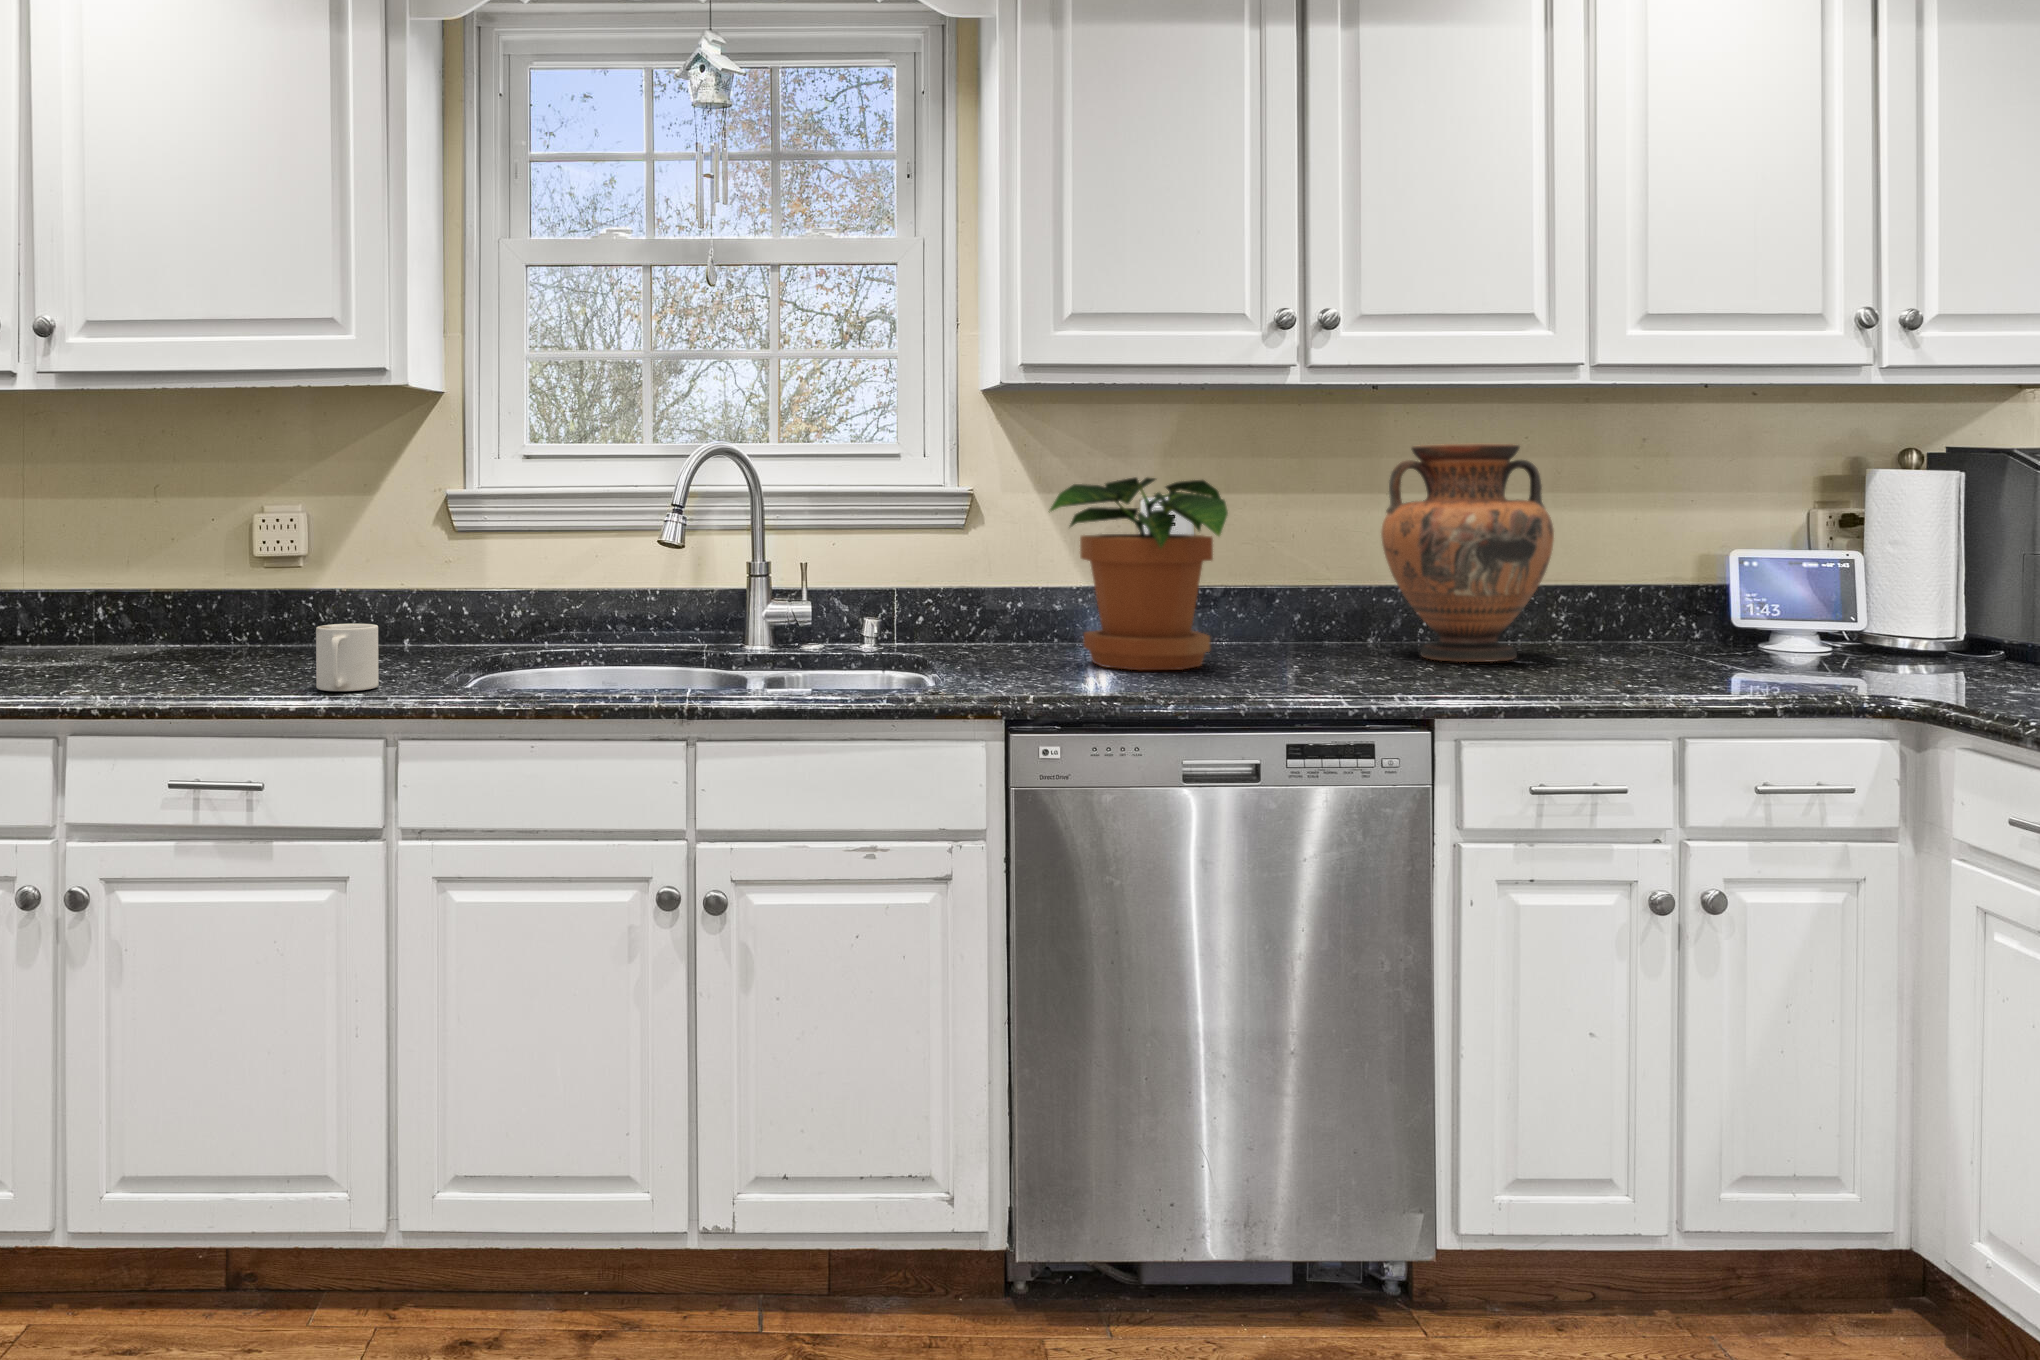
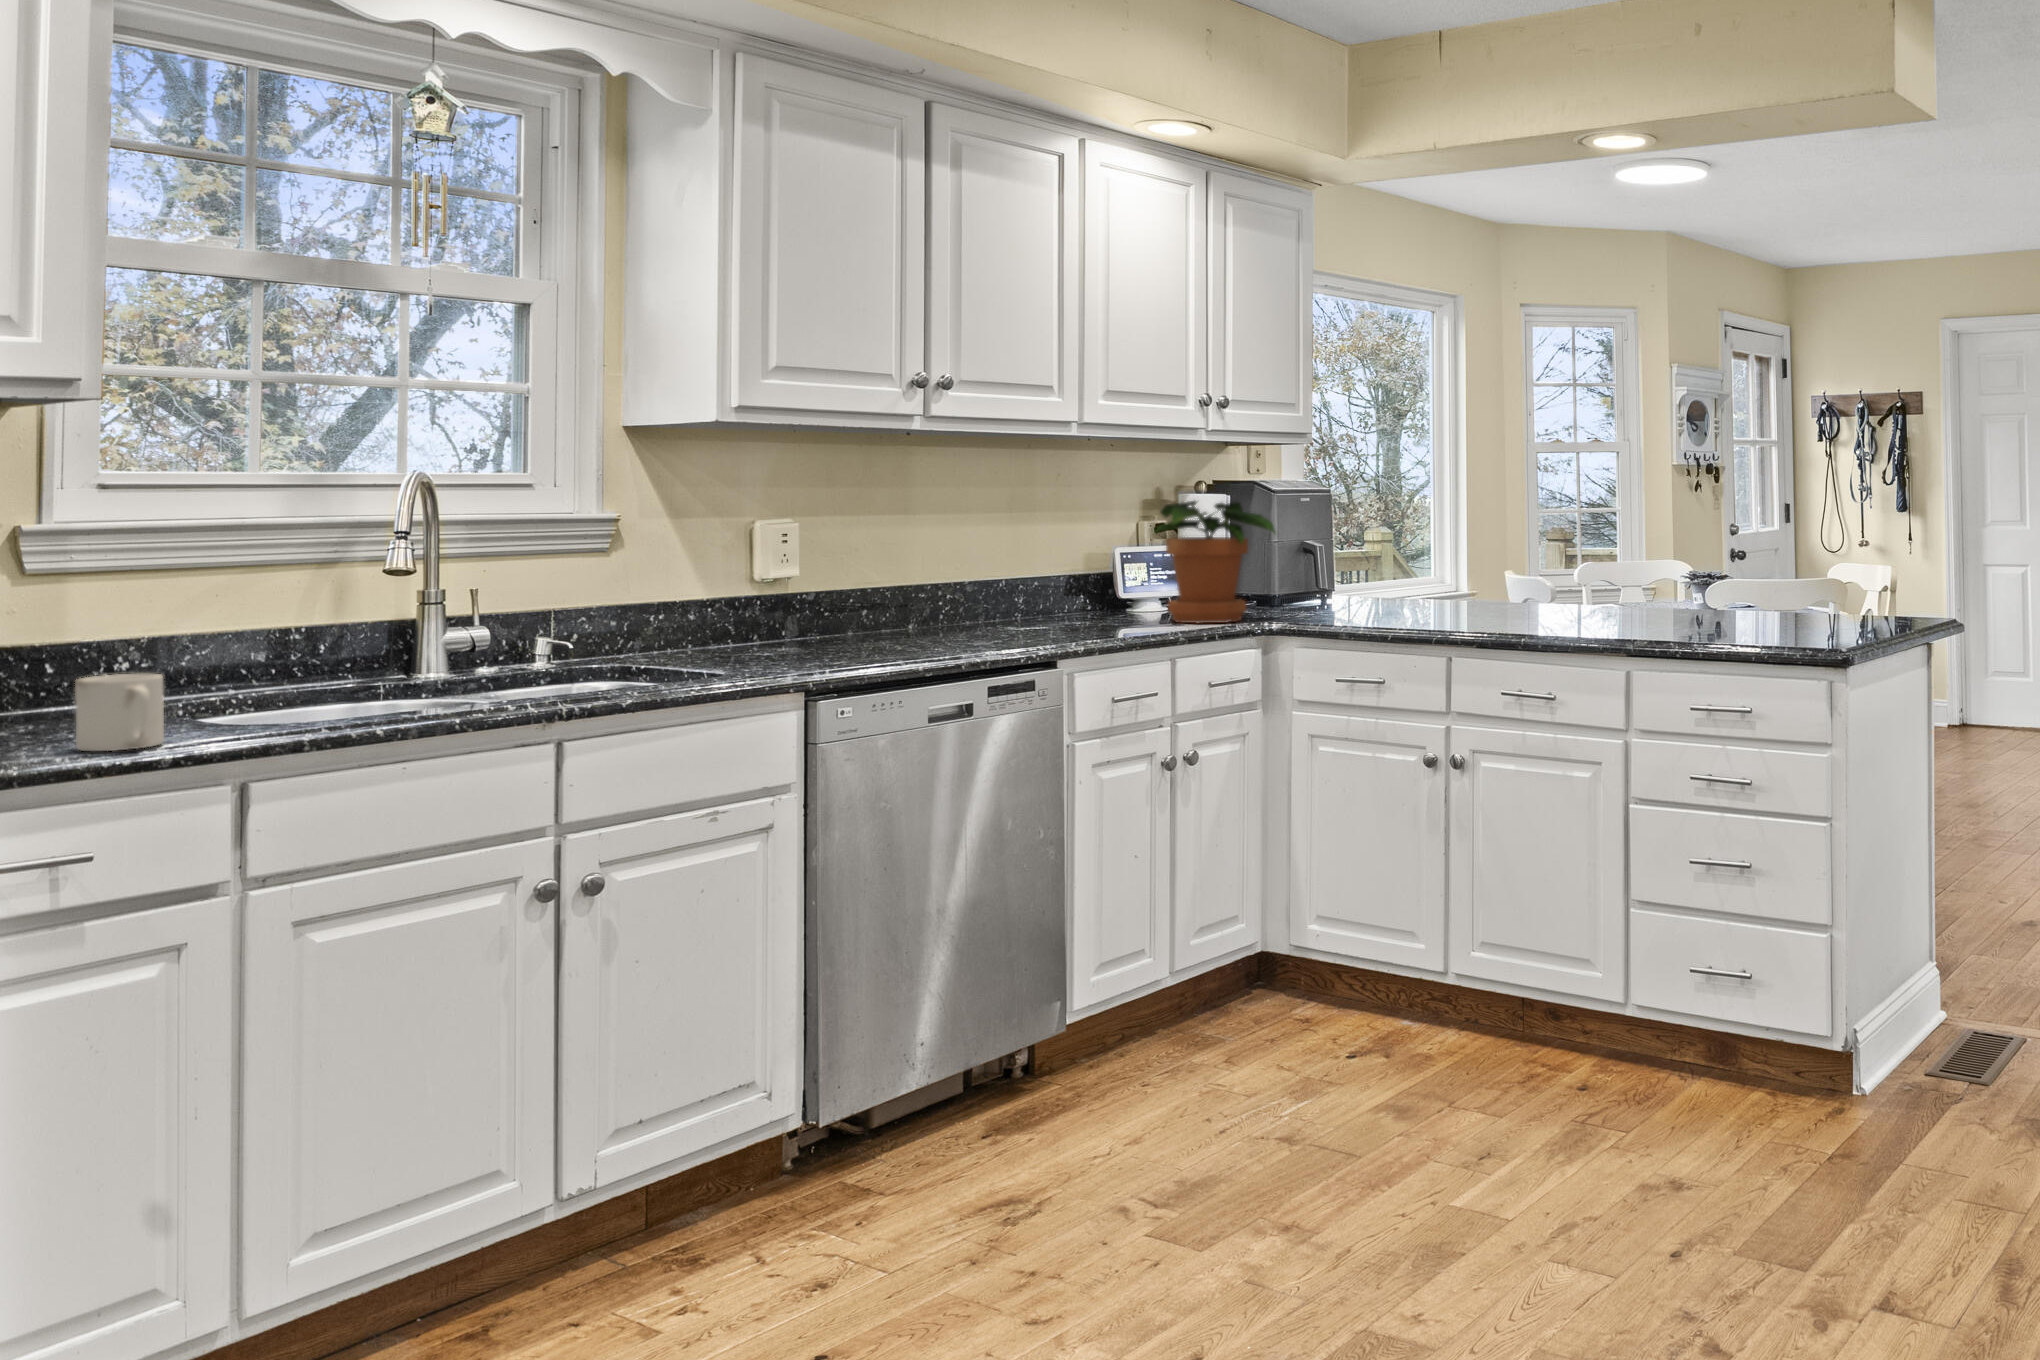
vase: present [1381,444,1554,662] -> none [939,479,1058,634]
potted plant: present [1050,477,1228,670] -> present [1157,501,1276,623]

